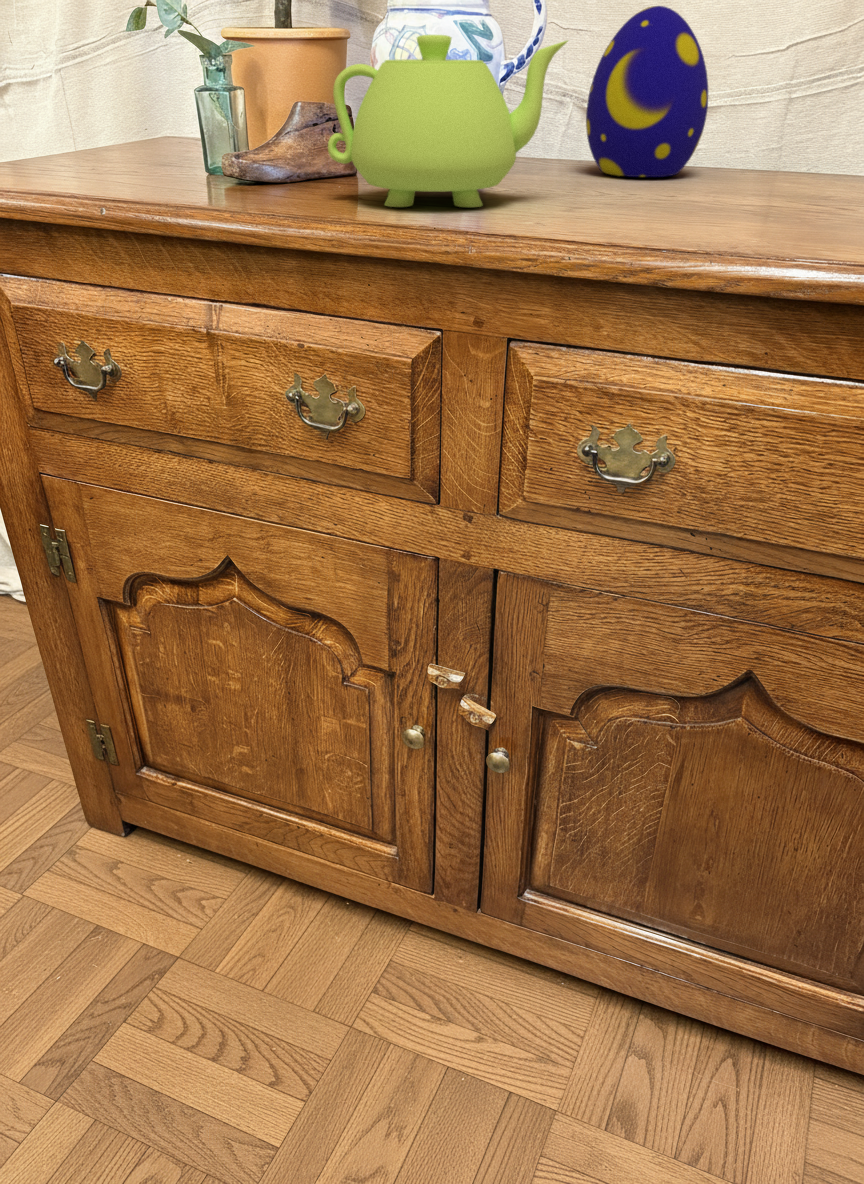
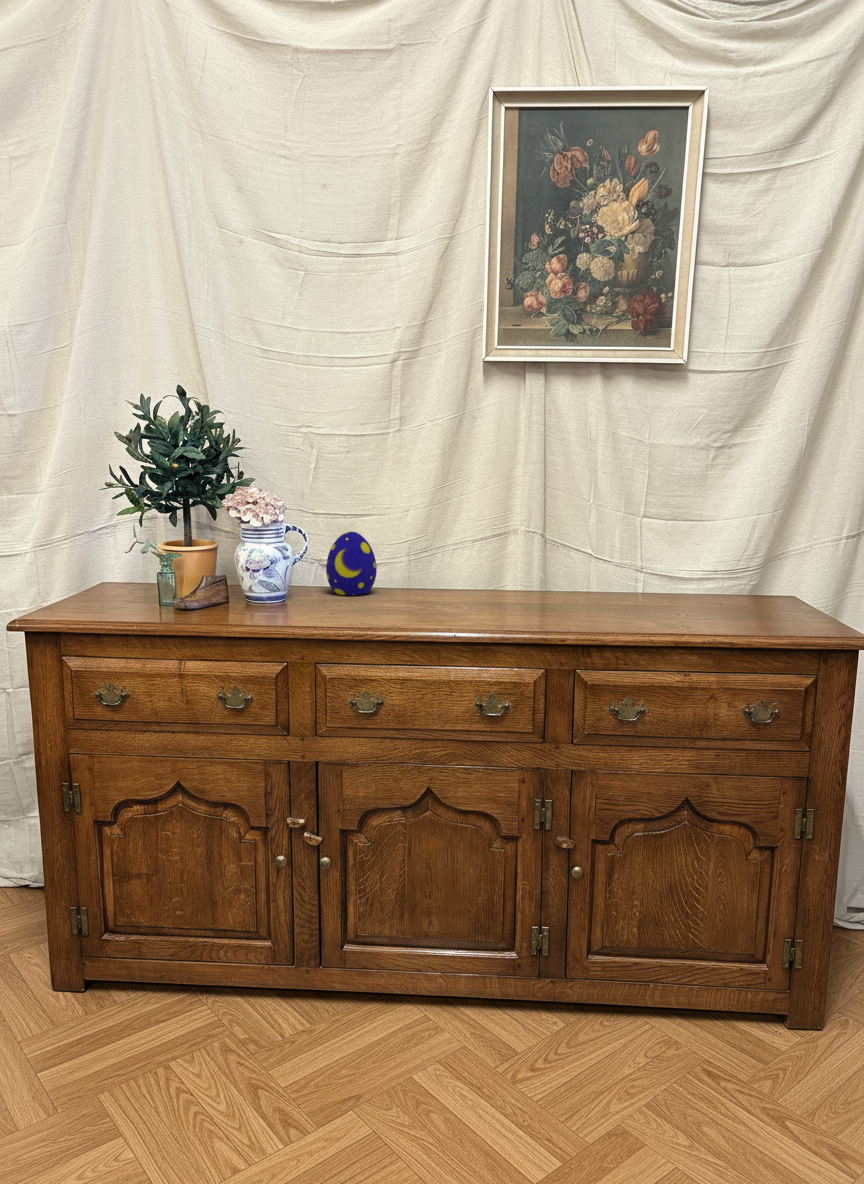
teapot: present [328,35,568,207] -> none [230,555,323,617]

